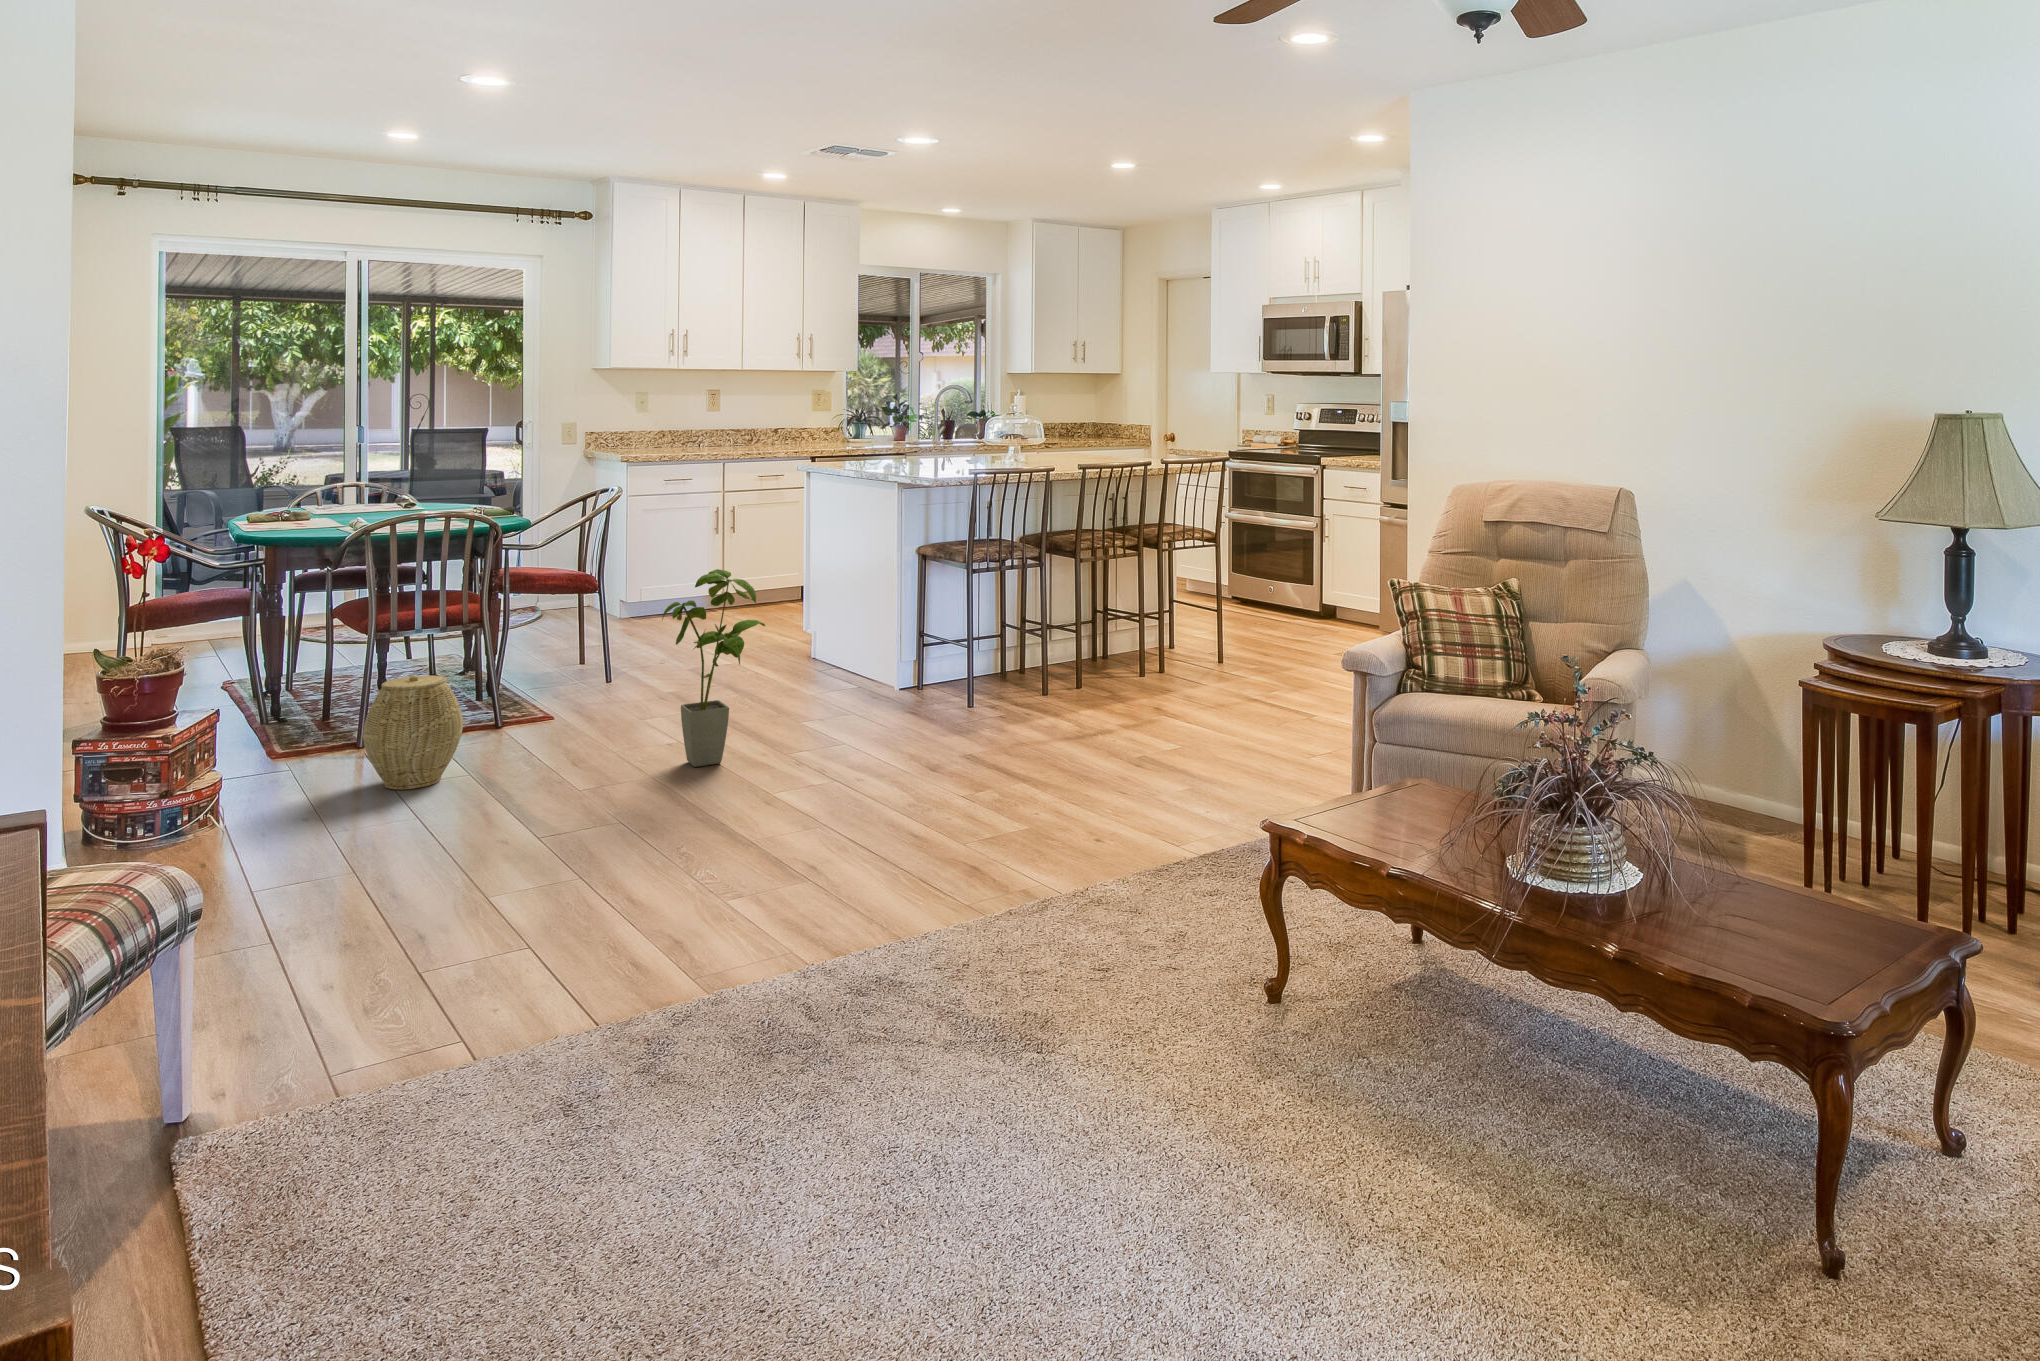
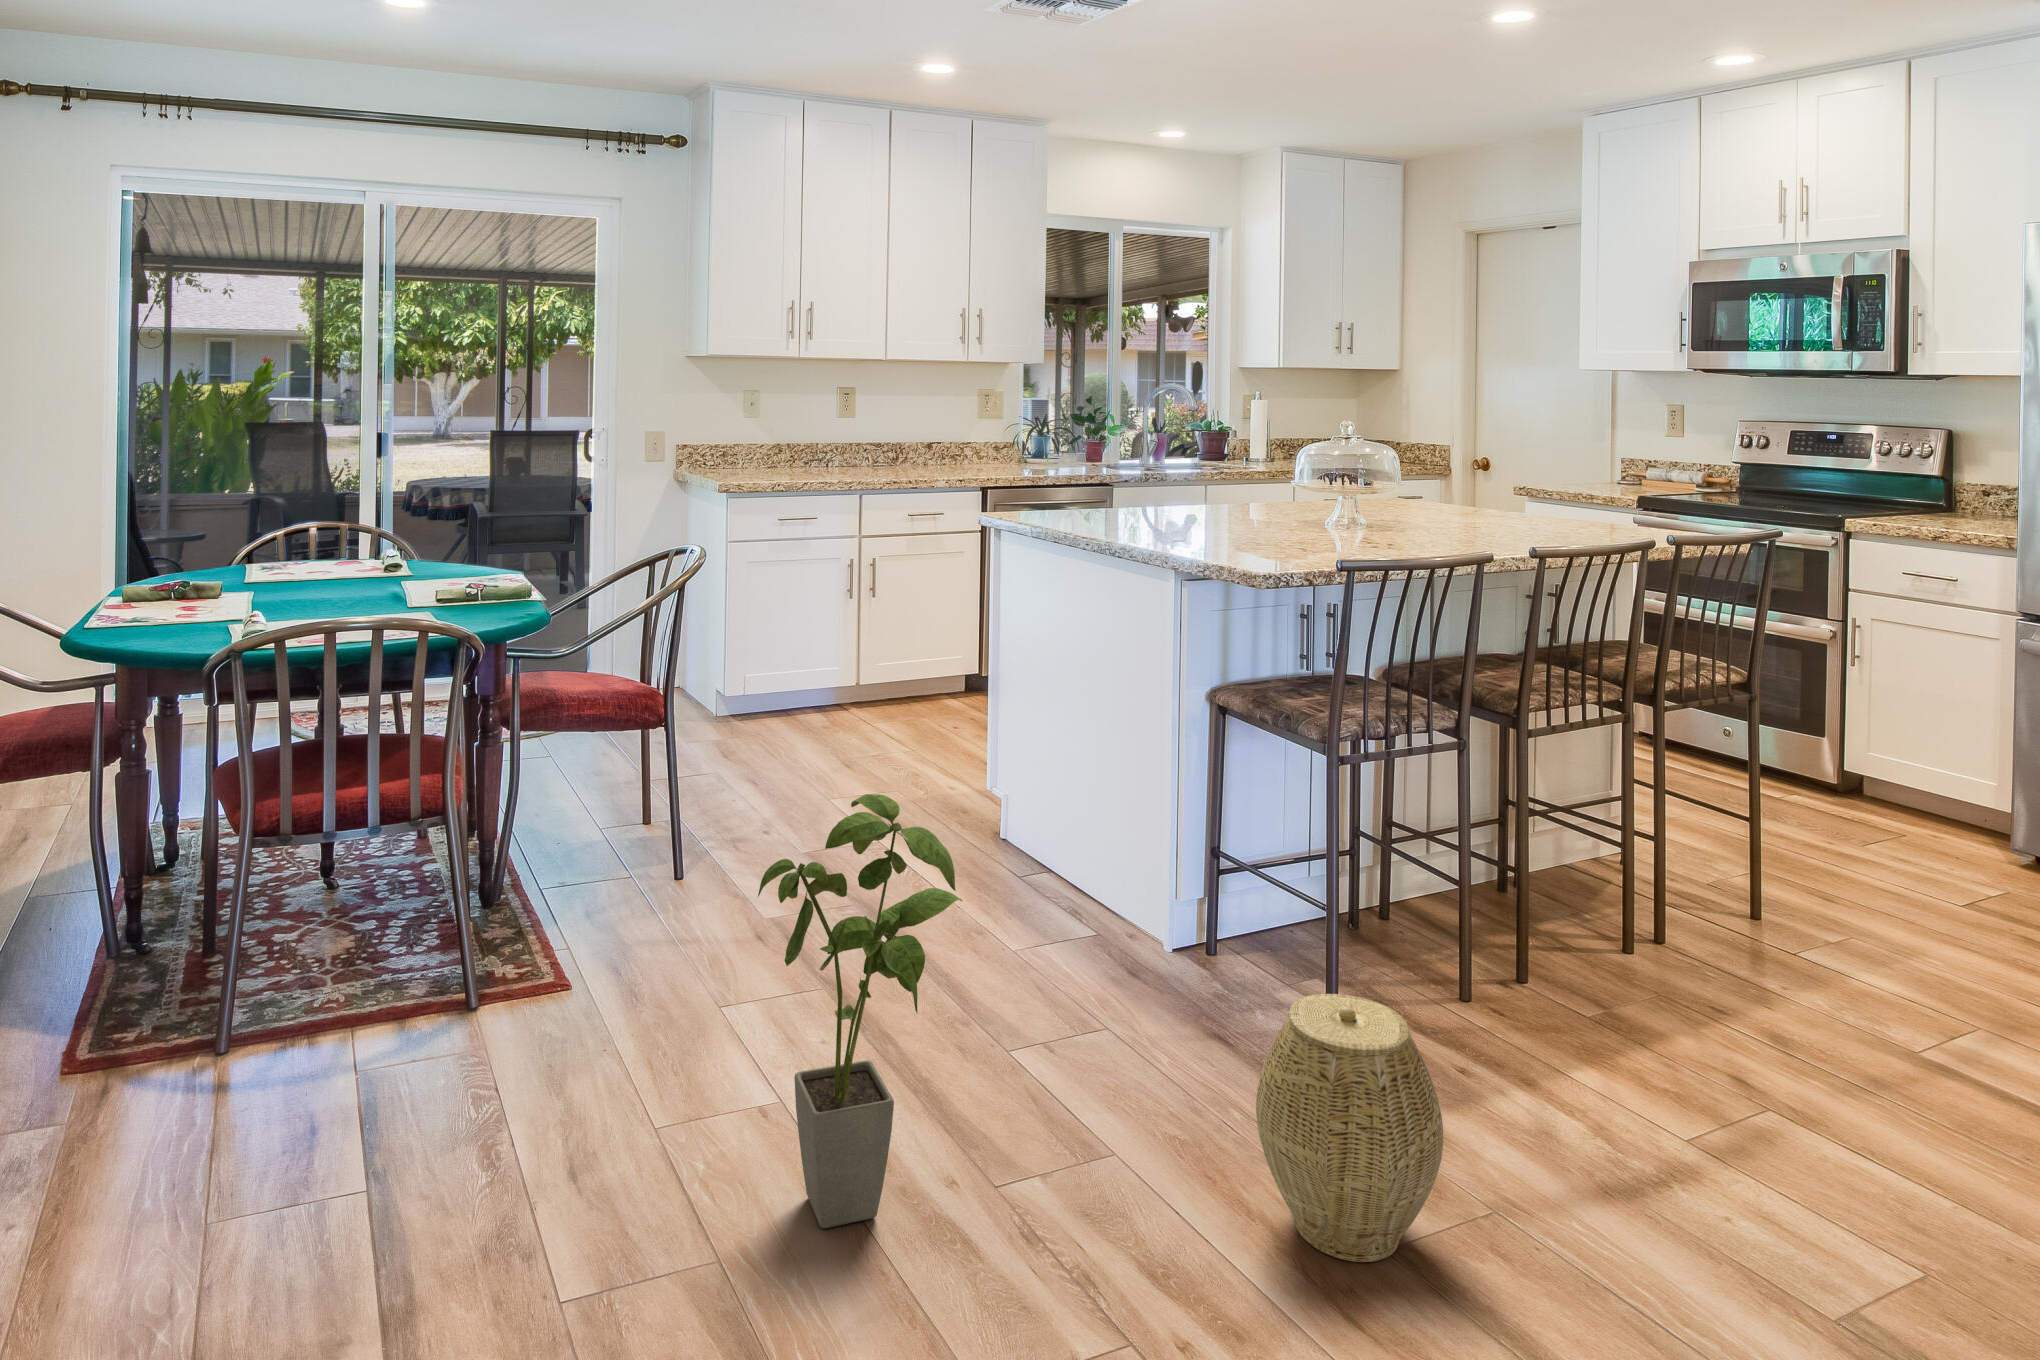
woven basket: present [363,675,463,790] -> present [1256,994,1443,1262]

